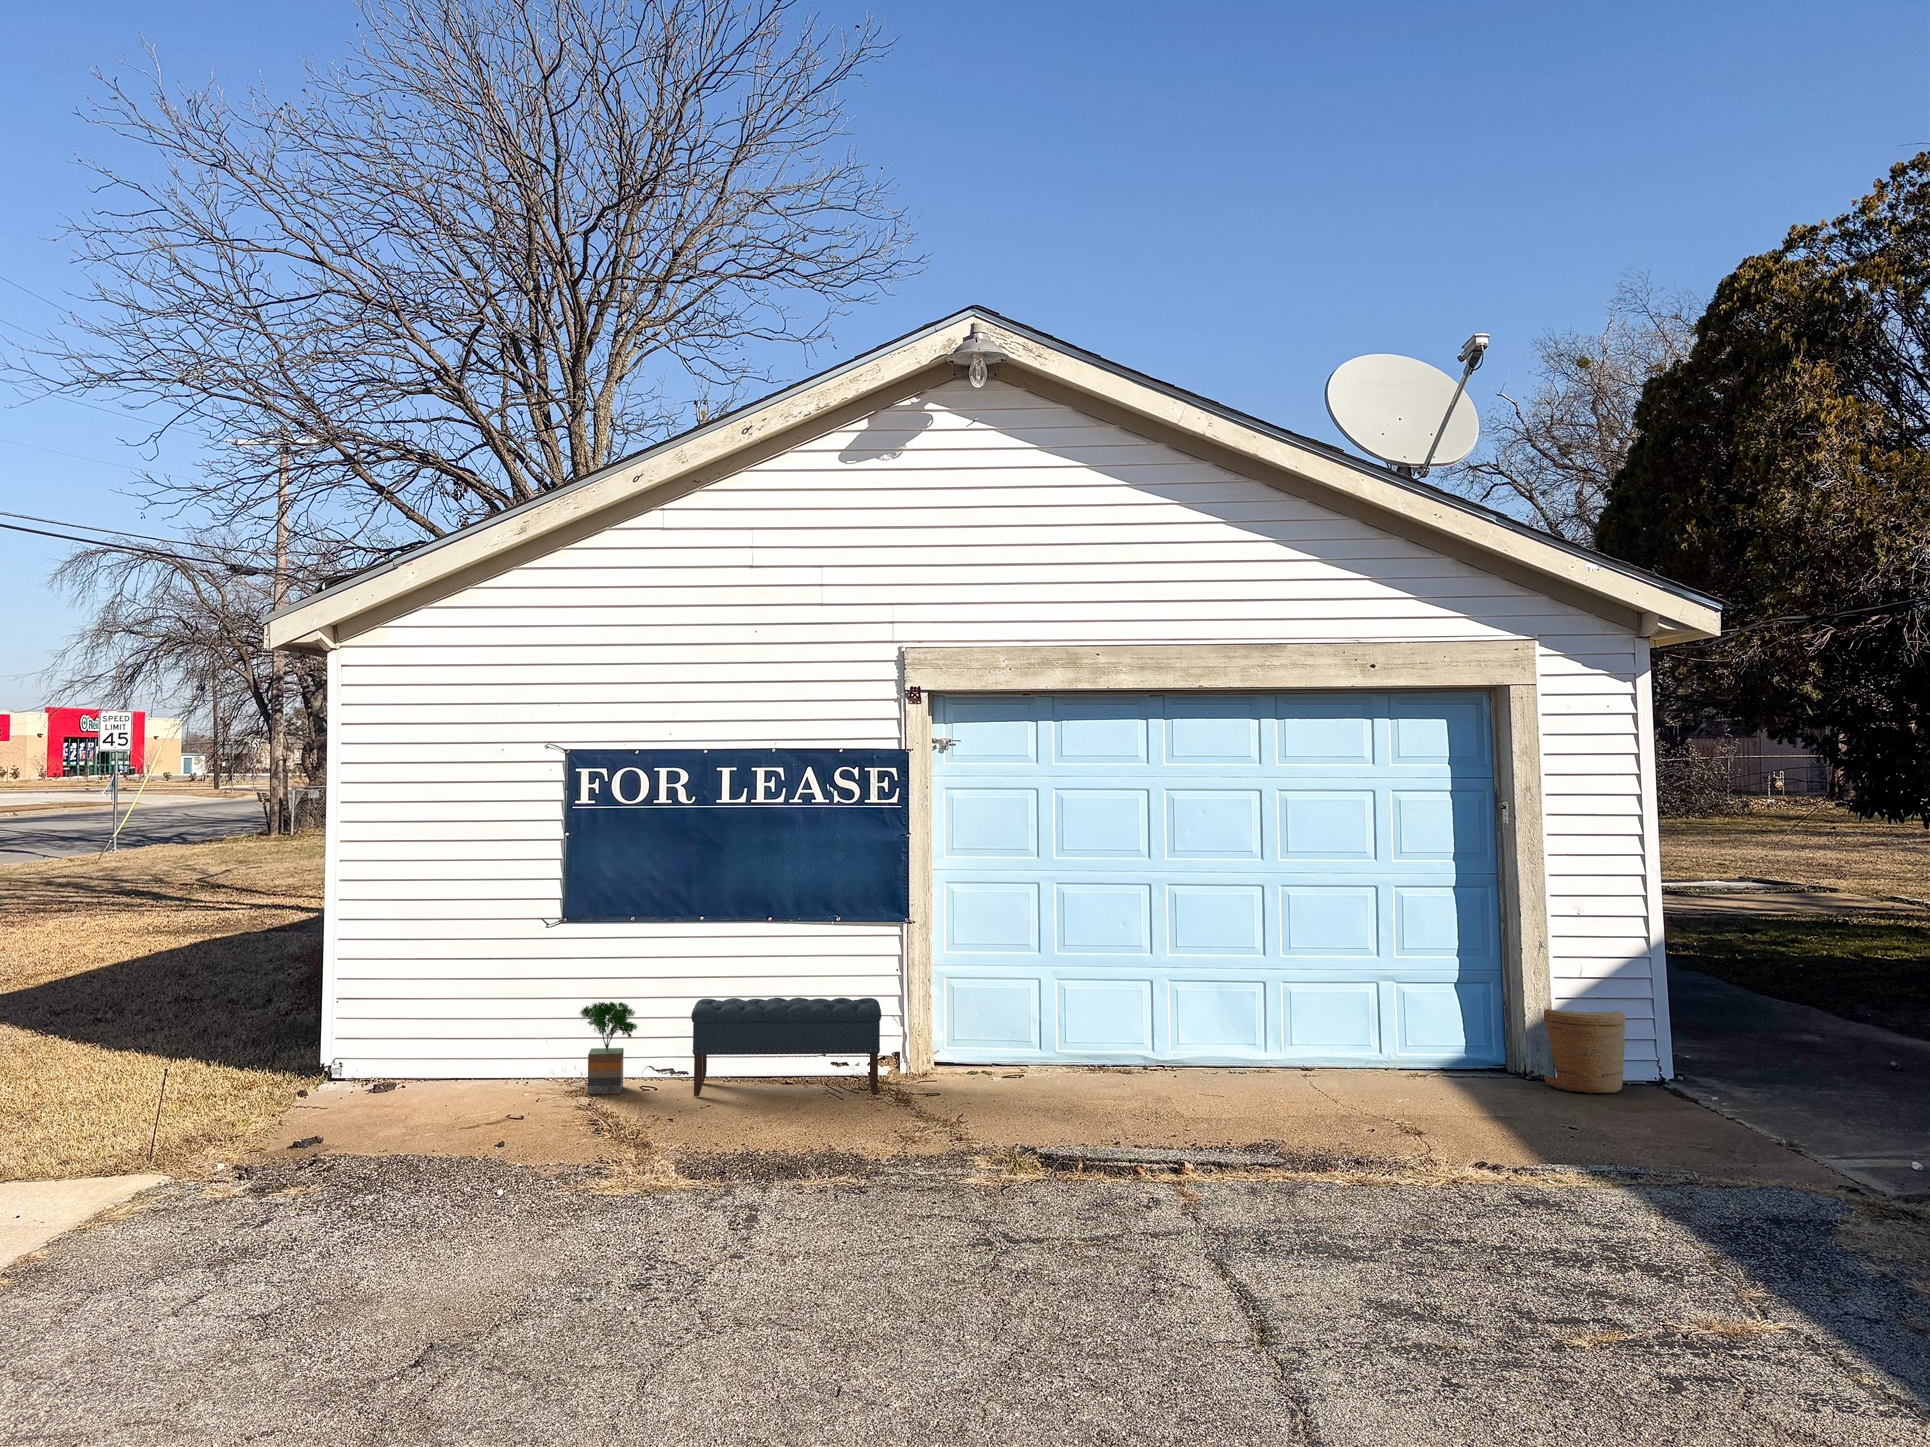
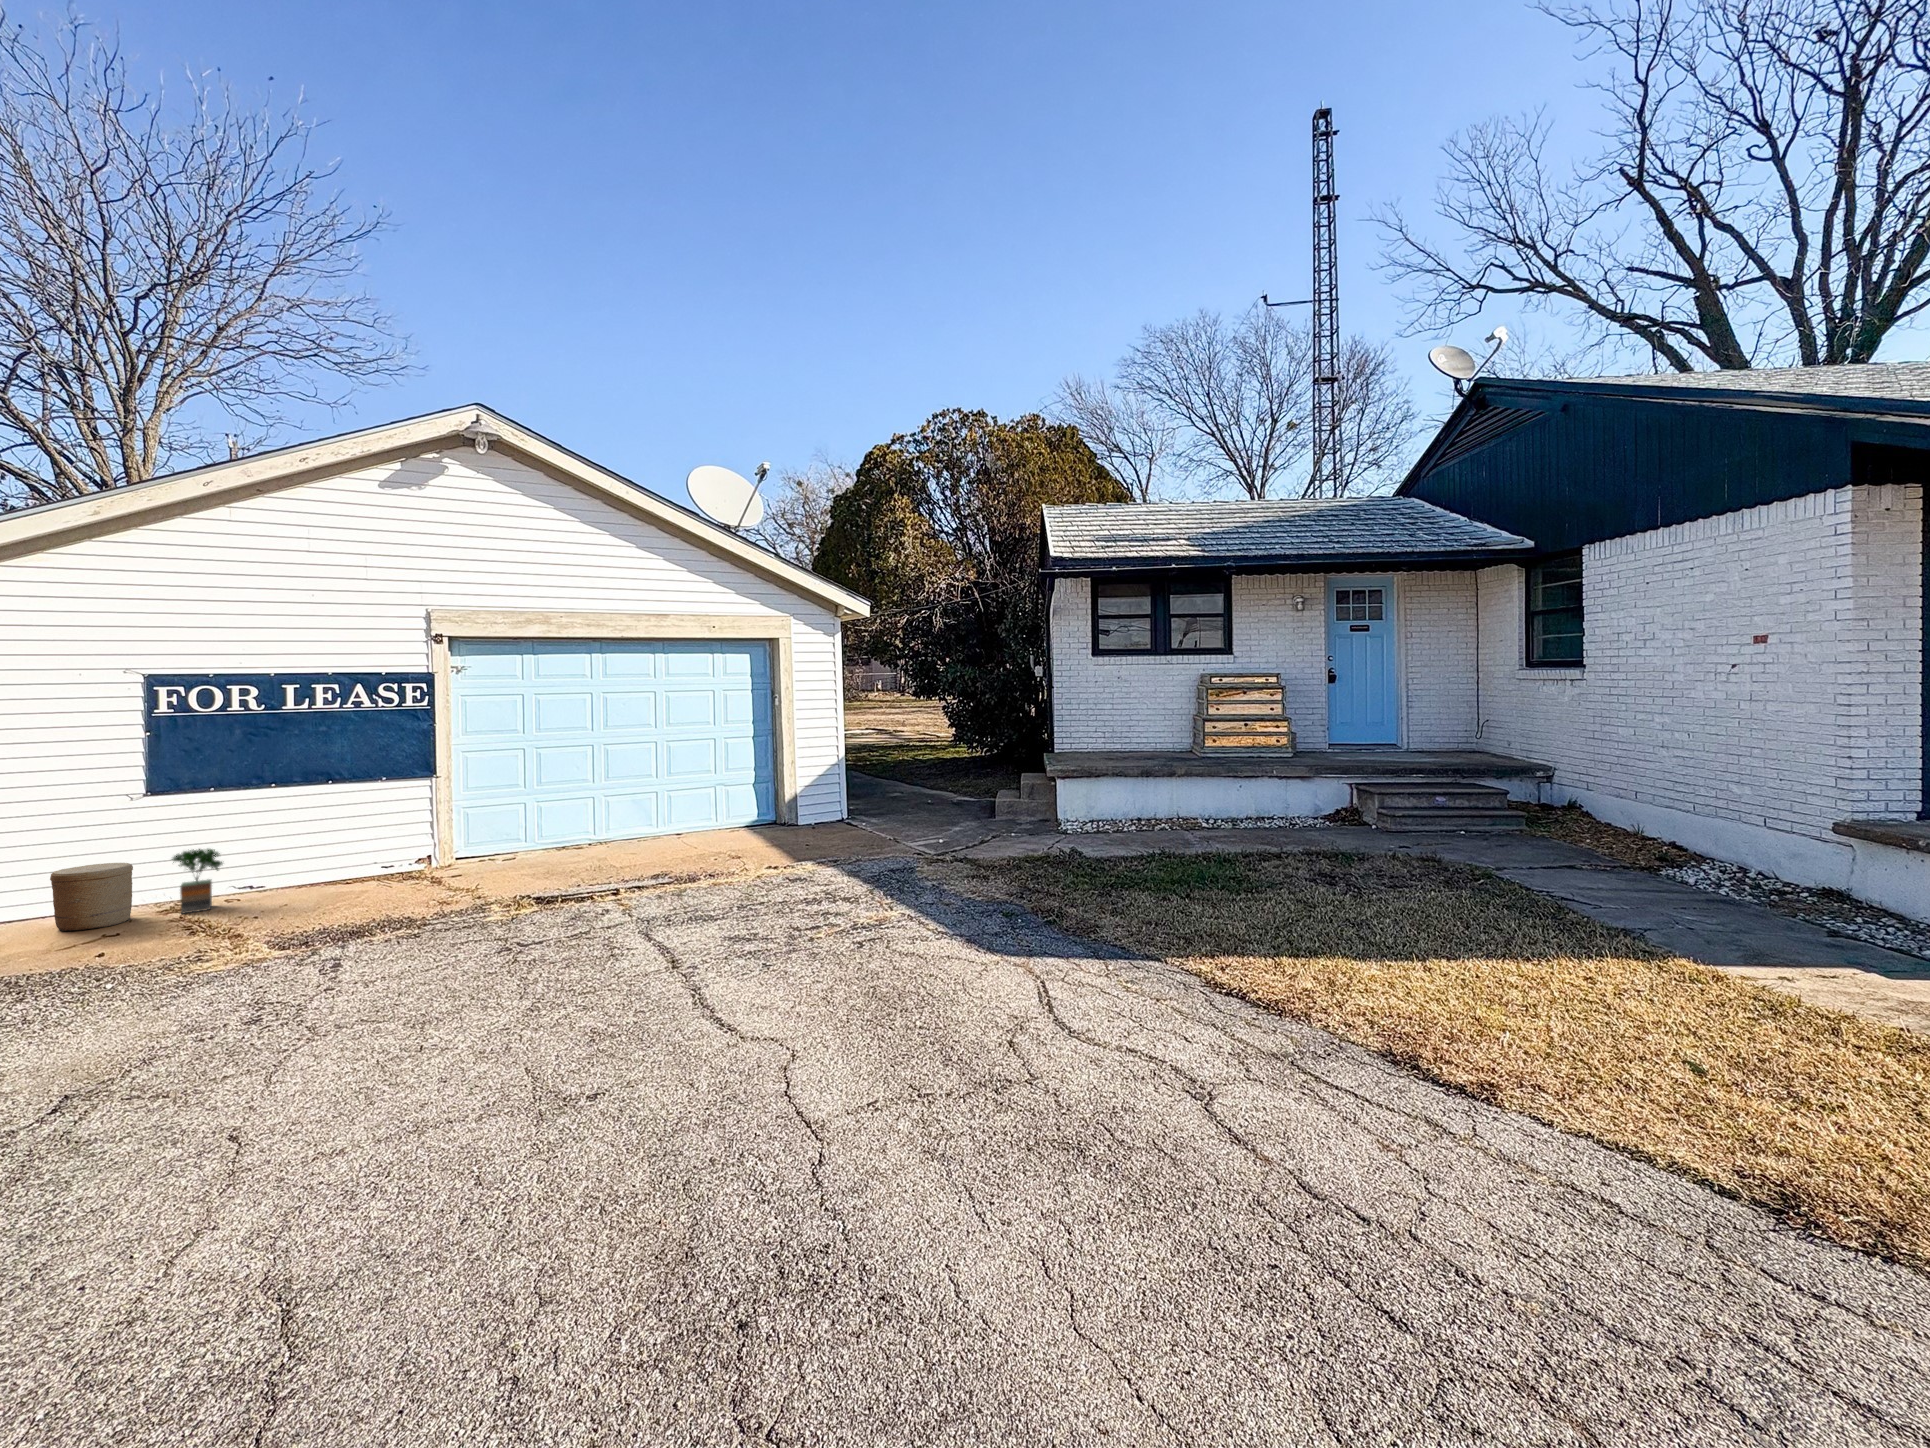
bench: present [691,998,881,1096] -> none [271,827,420,903]
woven basket: present [1544,1009,1625,1094] -> present [50,863,133,931]

